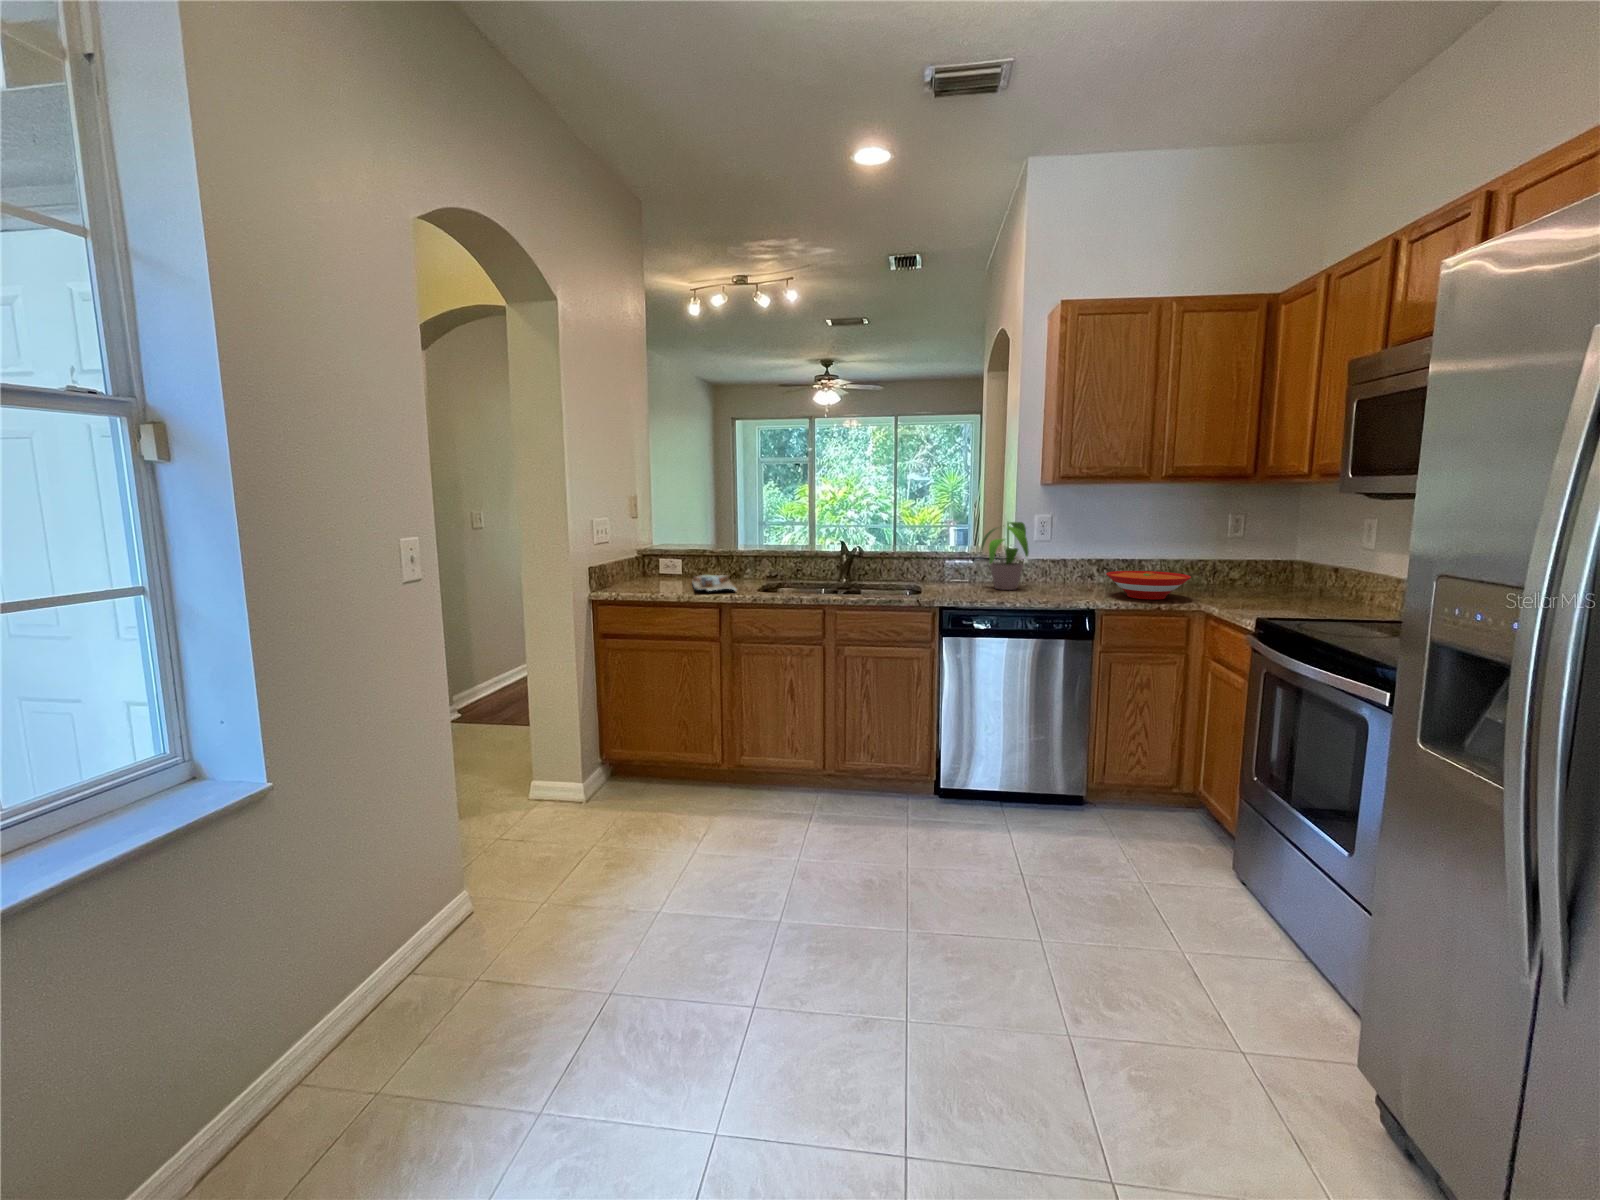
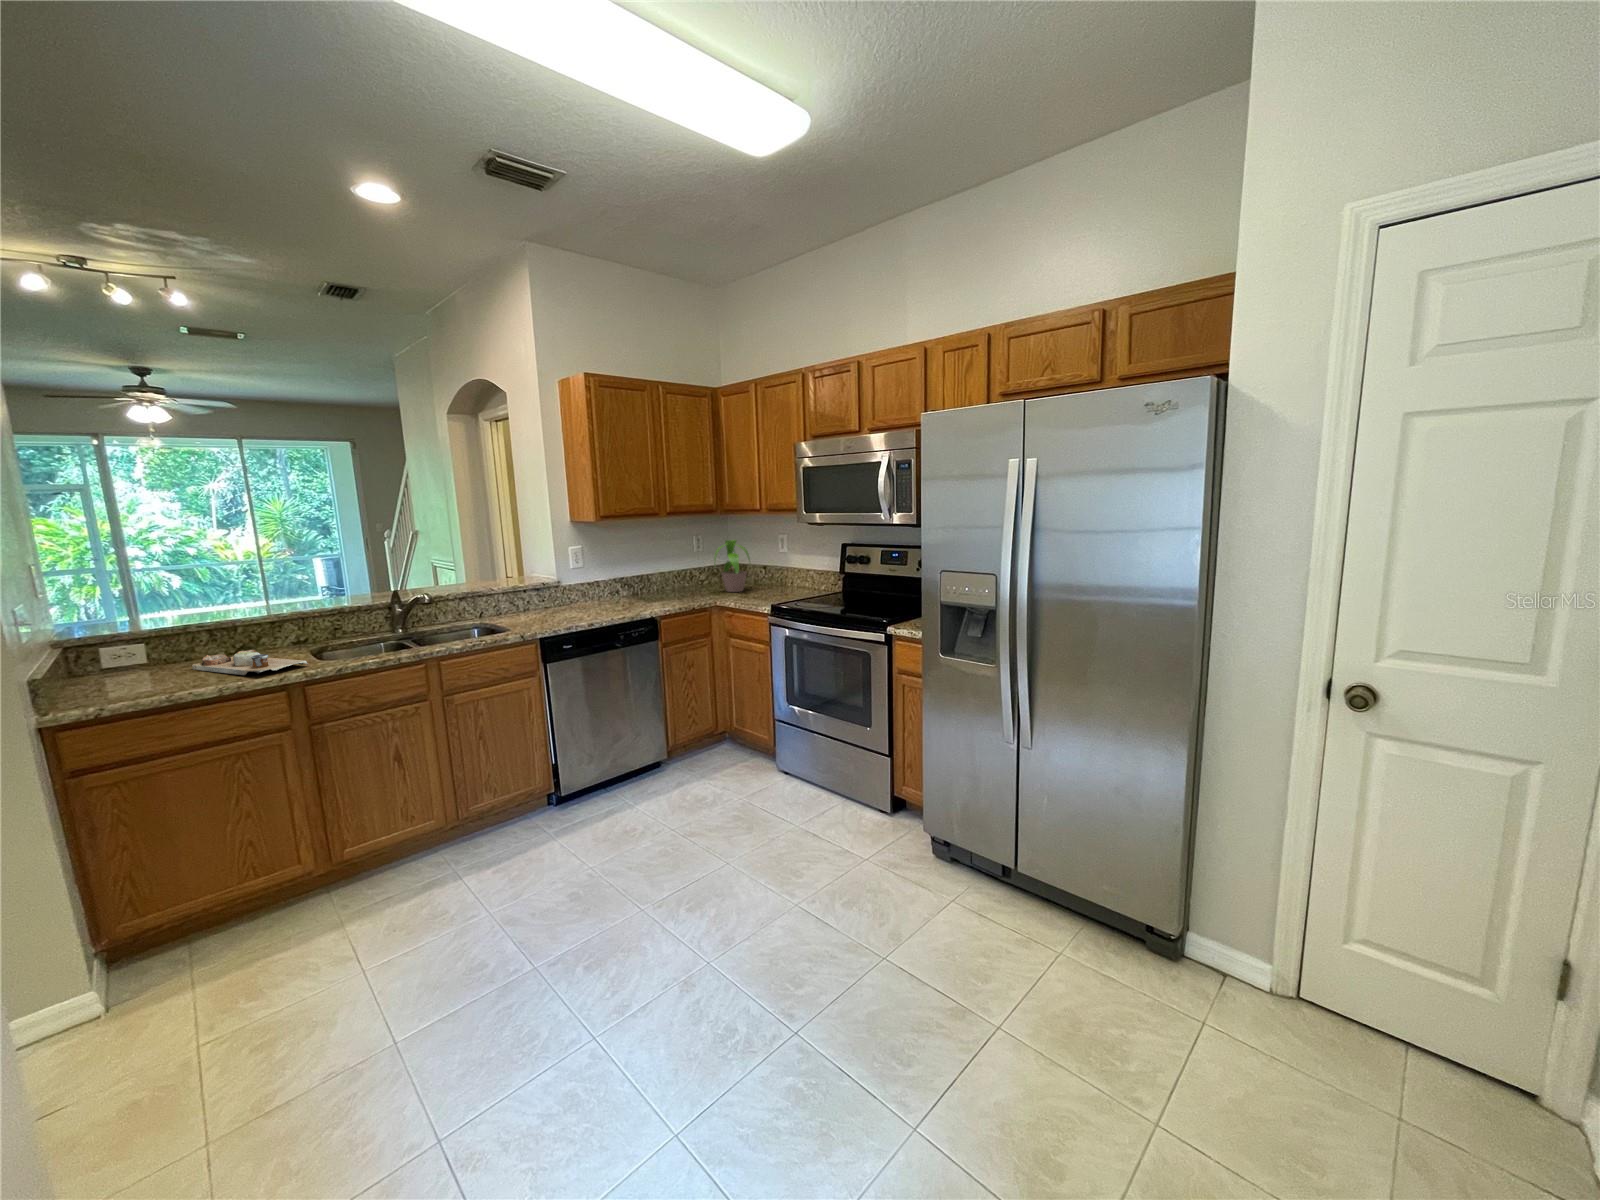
potted plant: present [980,522,1029,590] -> present [714,540,750,592]
bowl: present [1106,571,1191,599] -> none [642,582,701,605]

